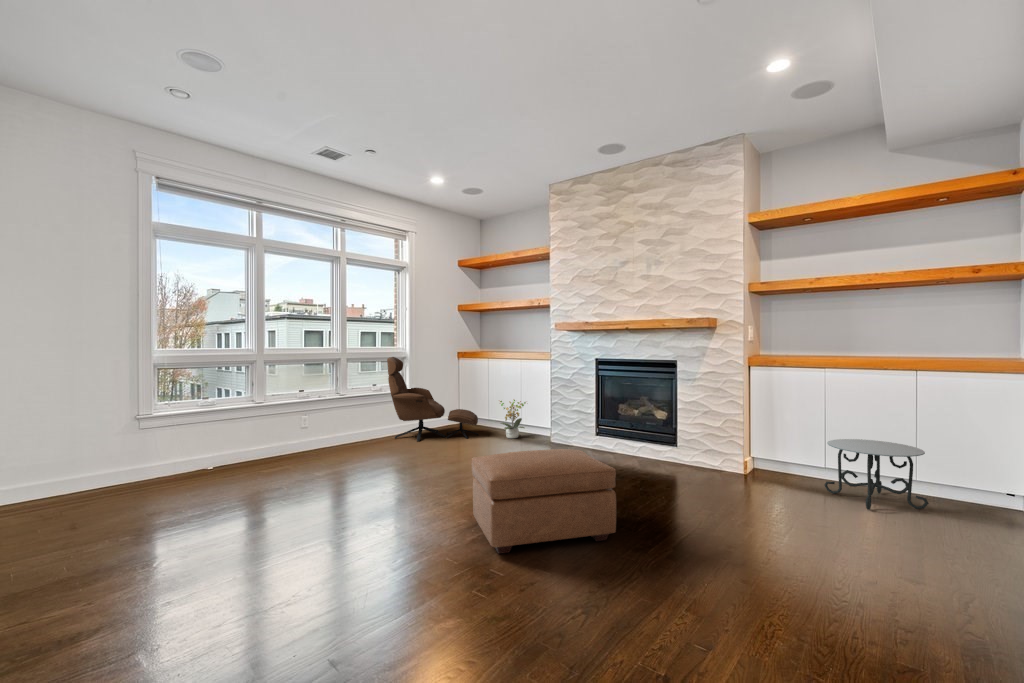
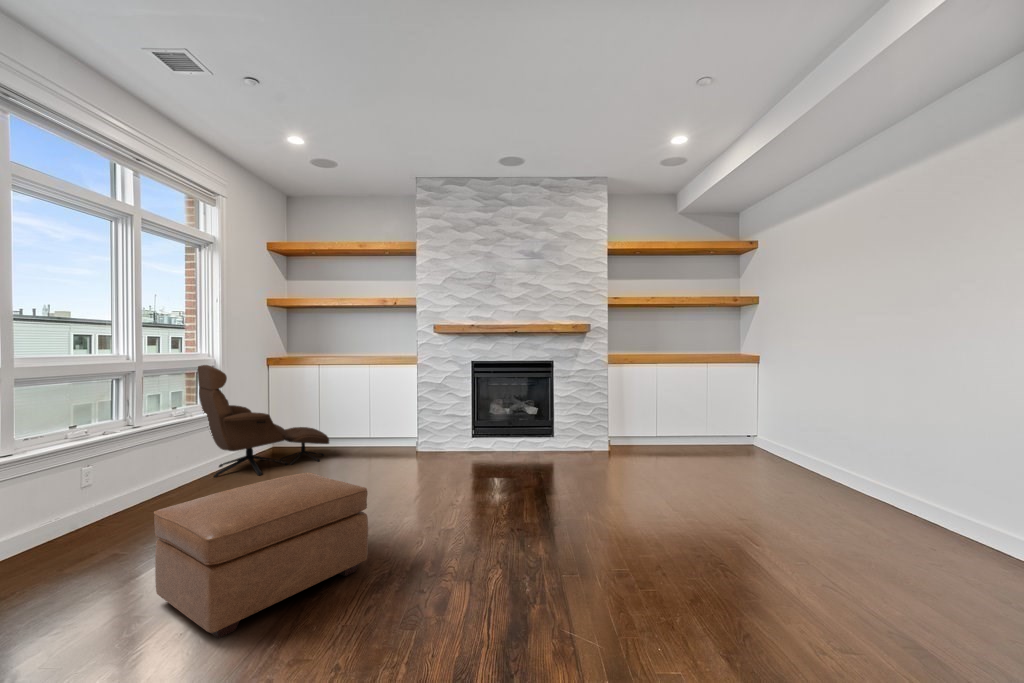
potted plant: present [500,400,526,438] -> none [349,408,387,453]
side table: present [824,439,928,510] -> none [674,413,733,460]
ottoman: present [472,449,616,554] -> present [154,473,368,638]

